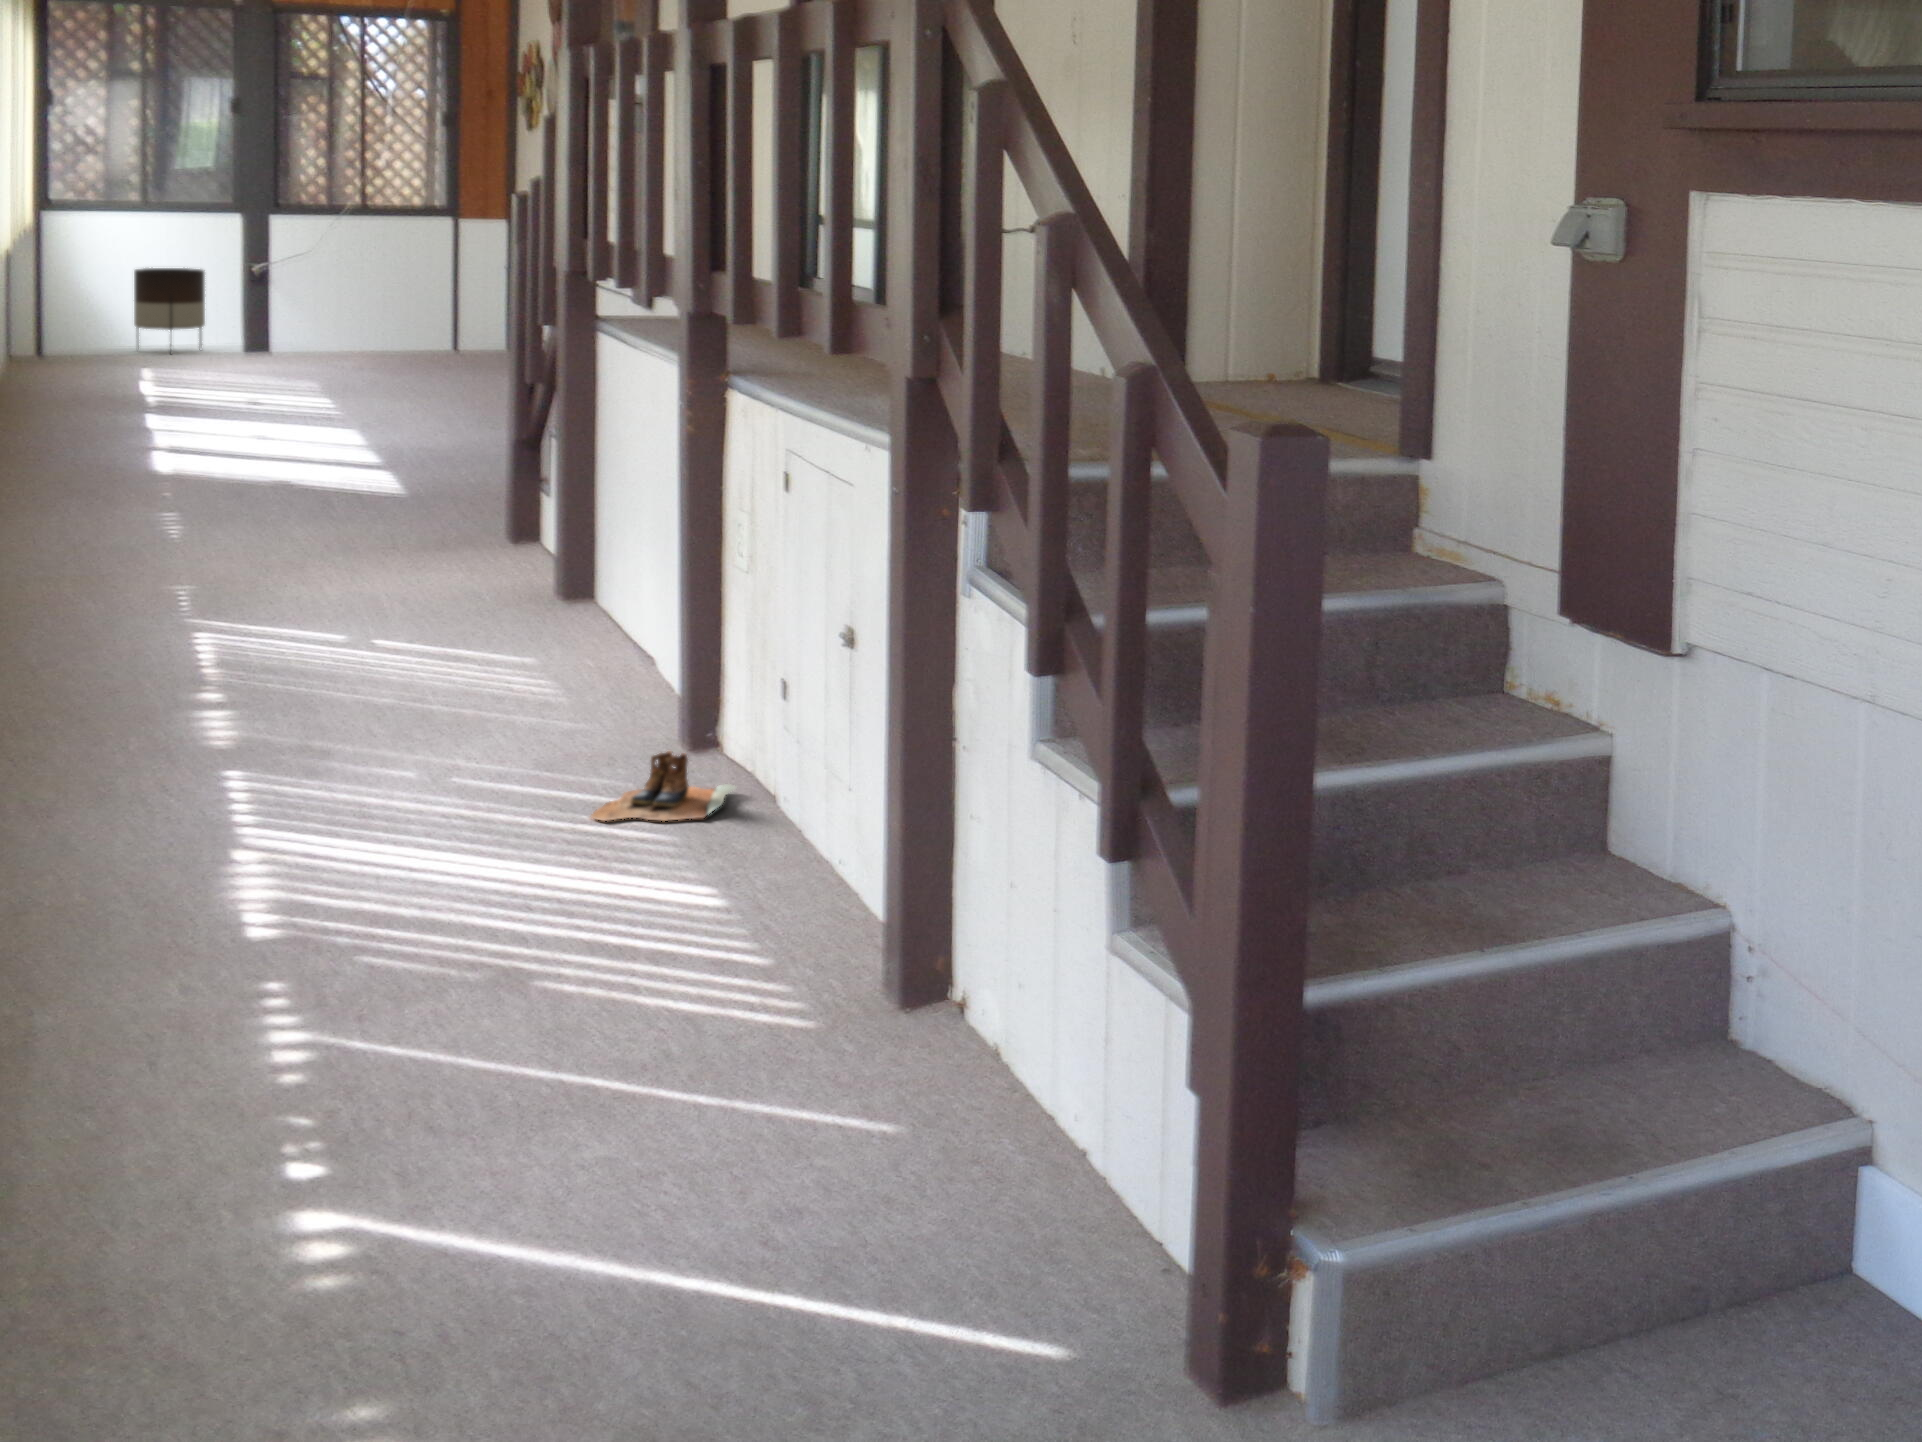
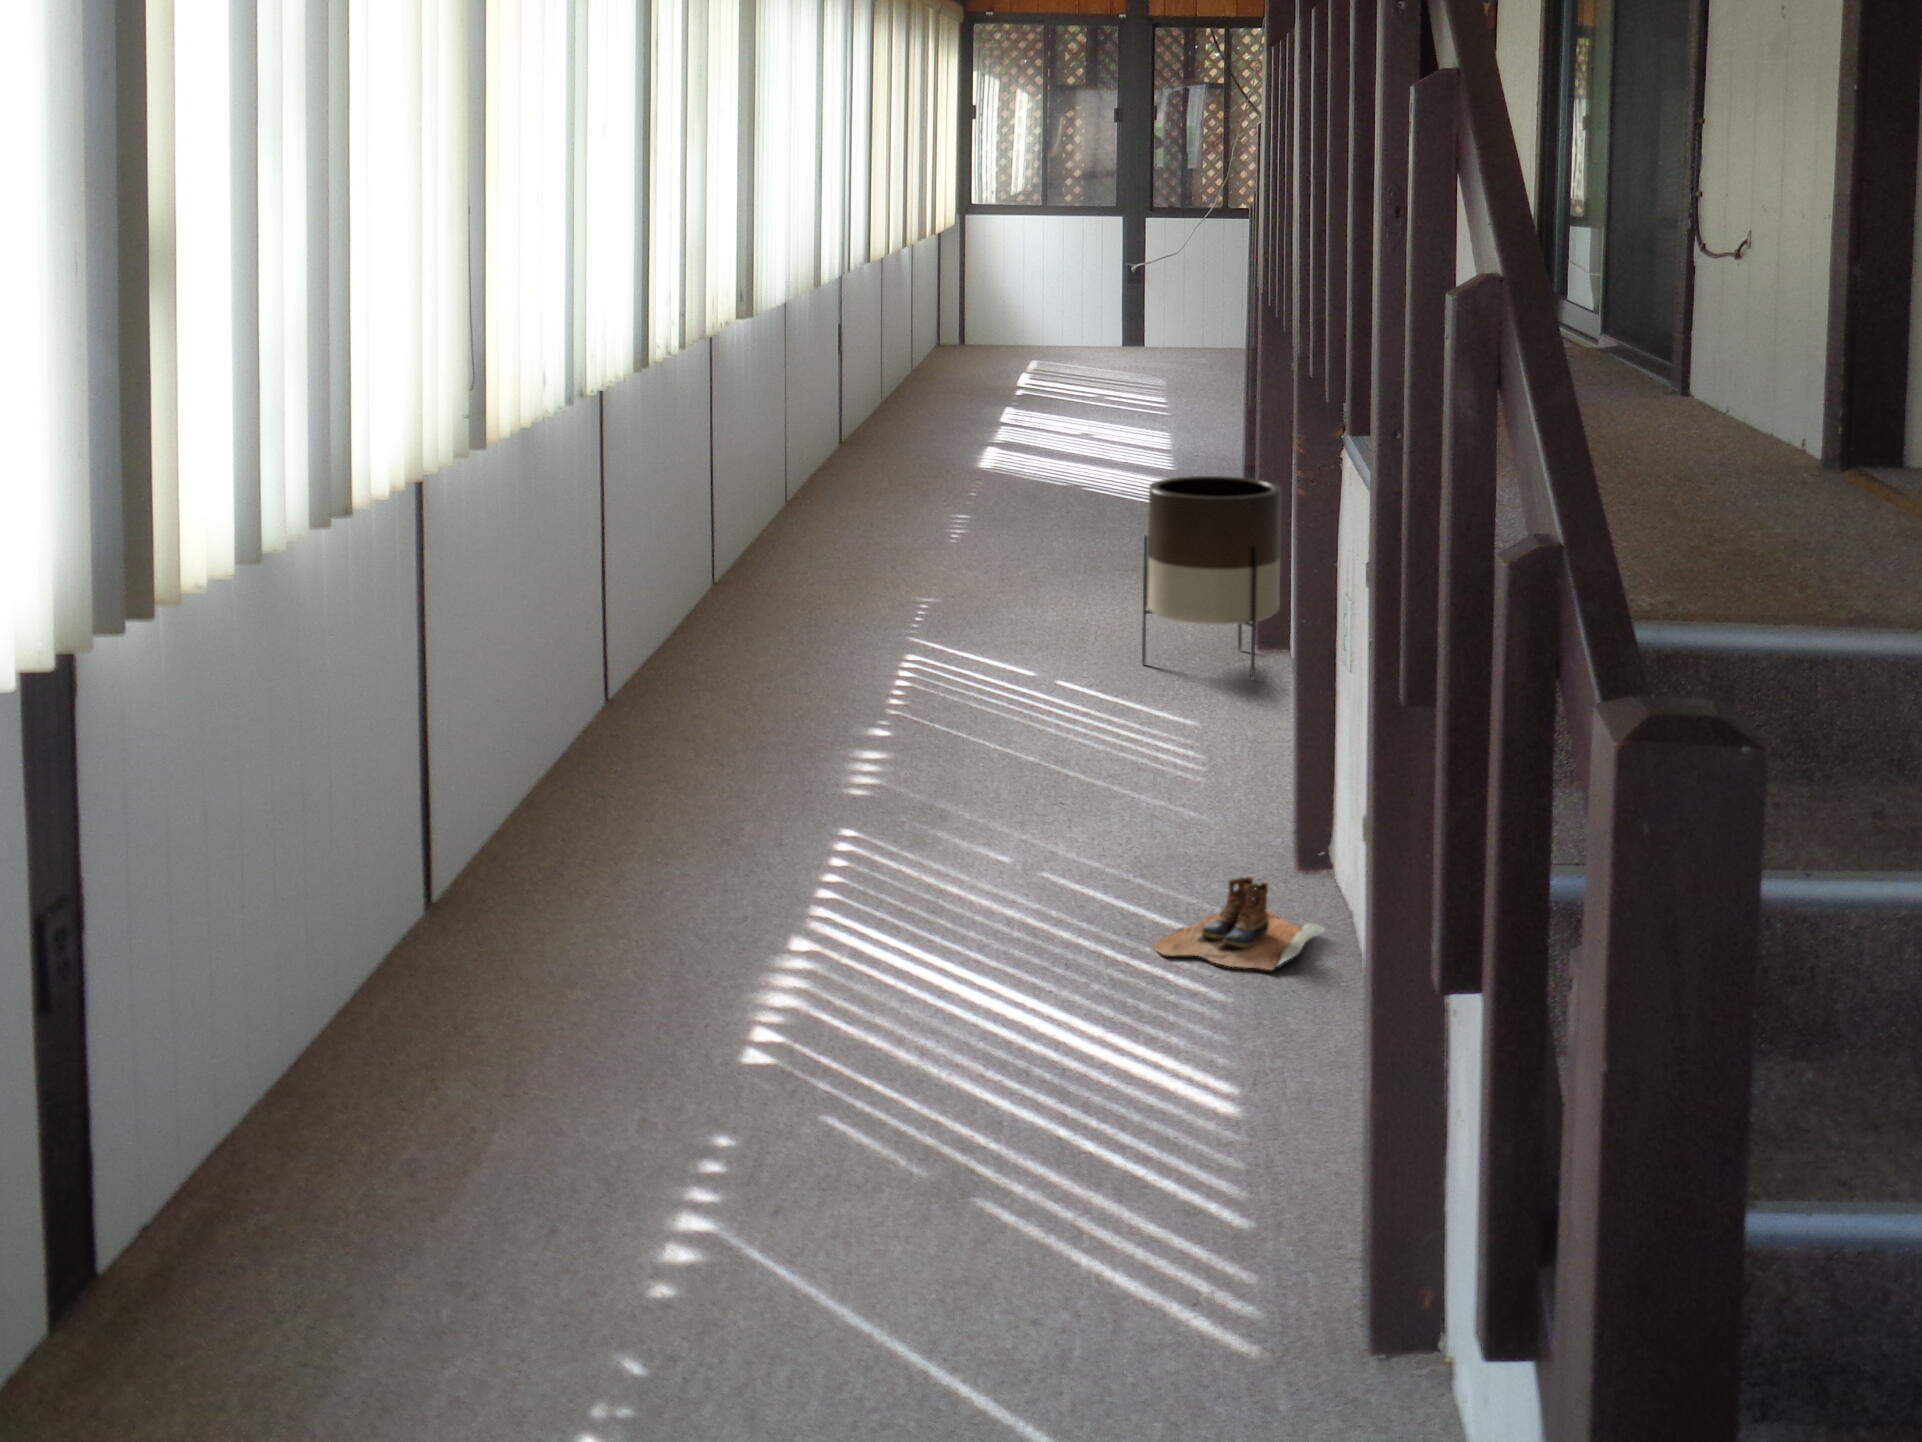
planter: present [134,268,205,353] -> present [1142,476,1282,680]

